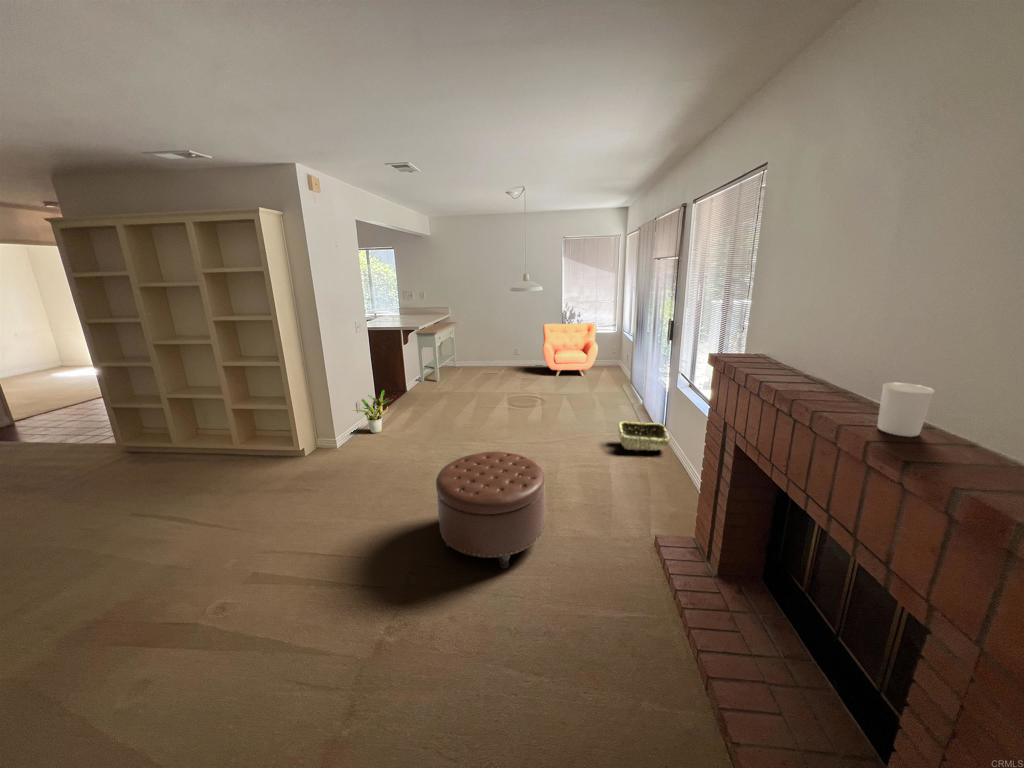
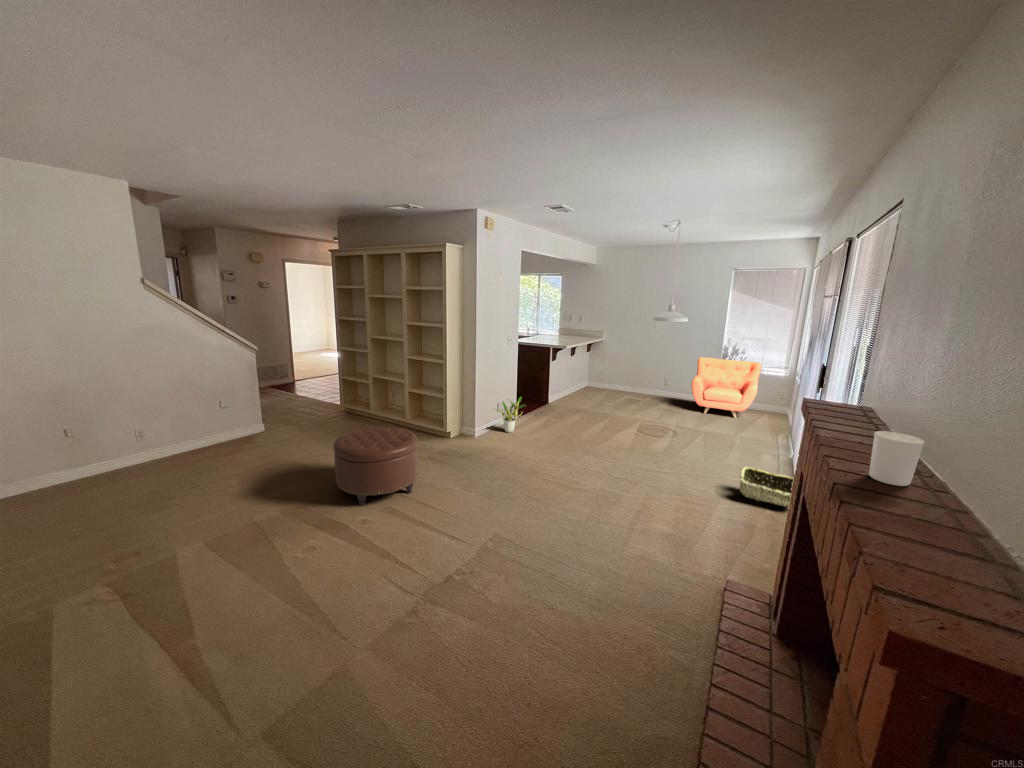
console table: present [415,322,457,382] -> none [564,345,609,400]
ottoman: present [436,452,545,568] -> present [333,427,418,506]

